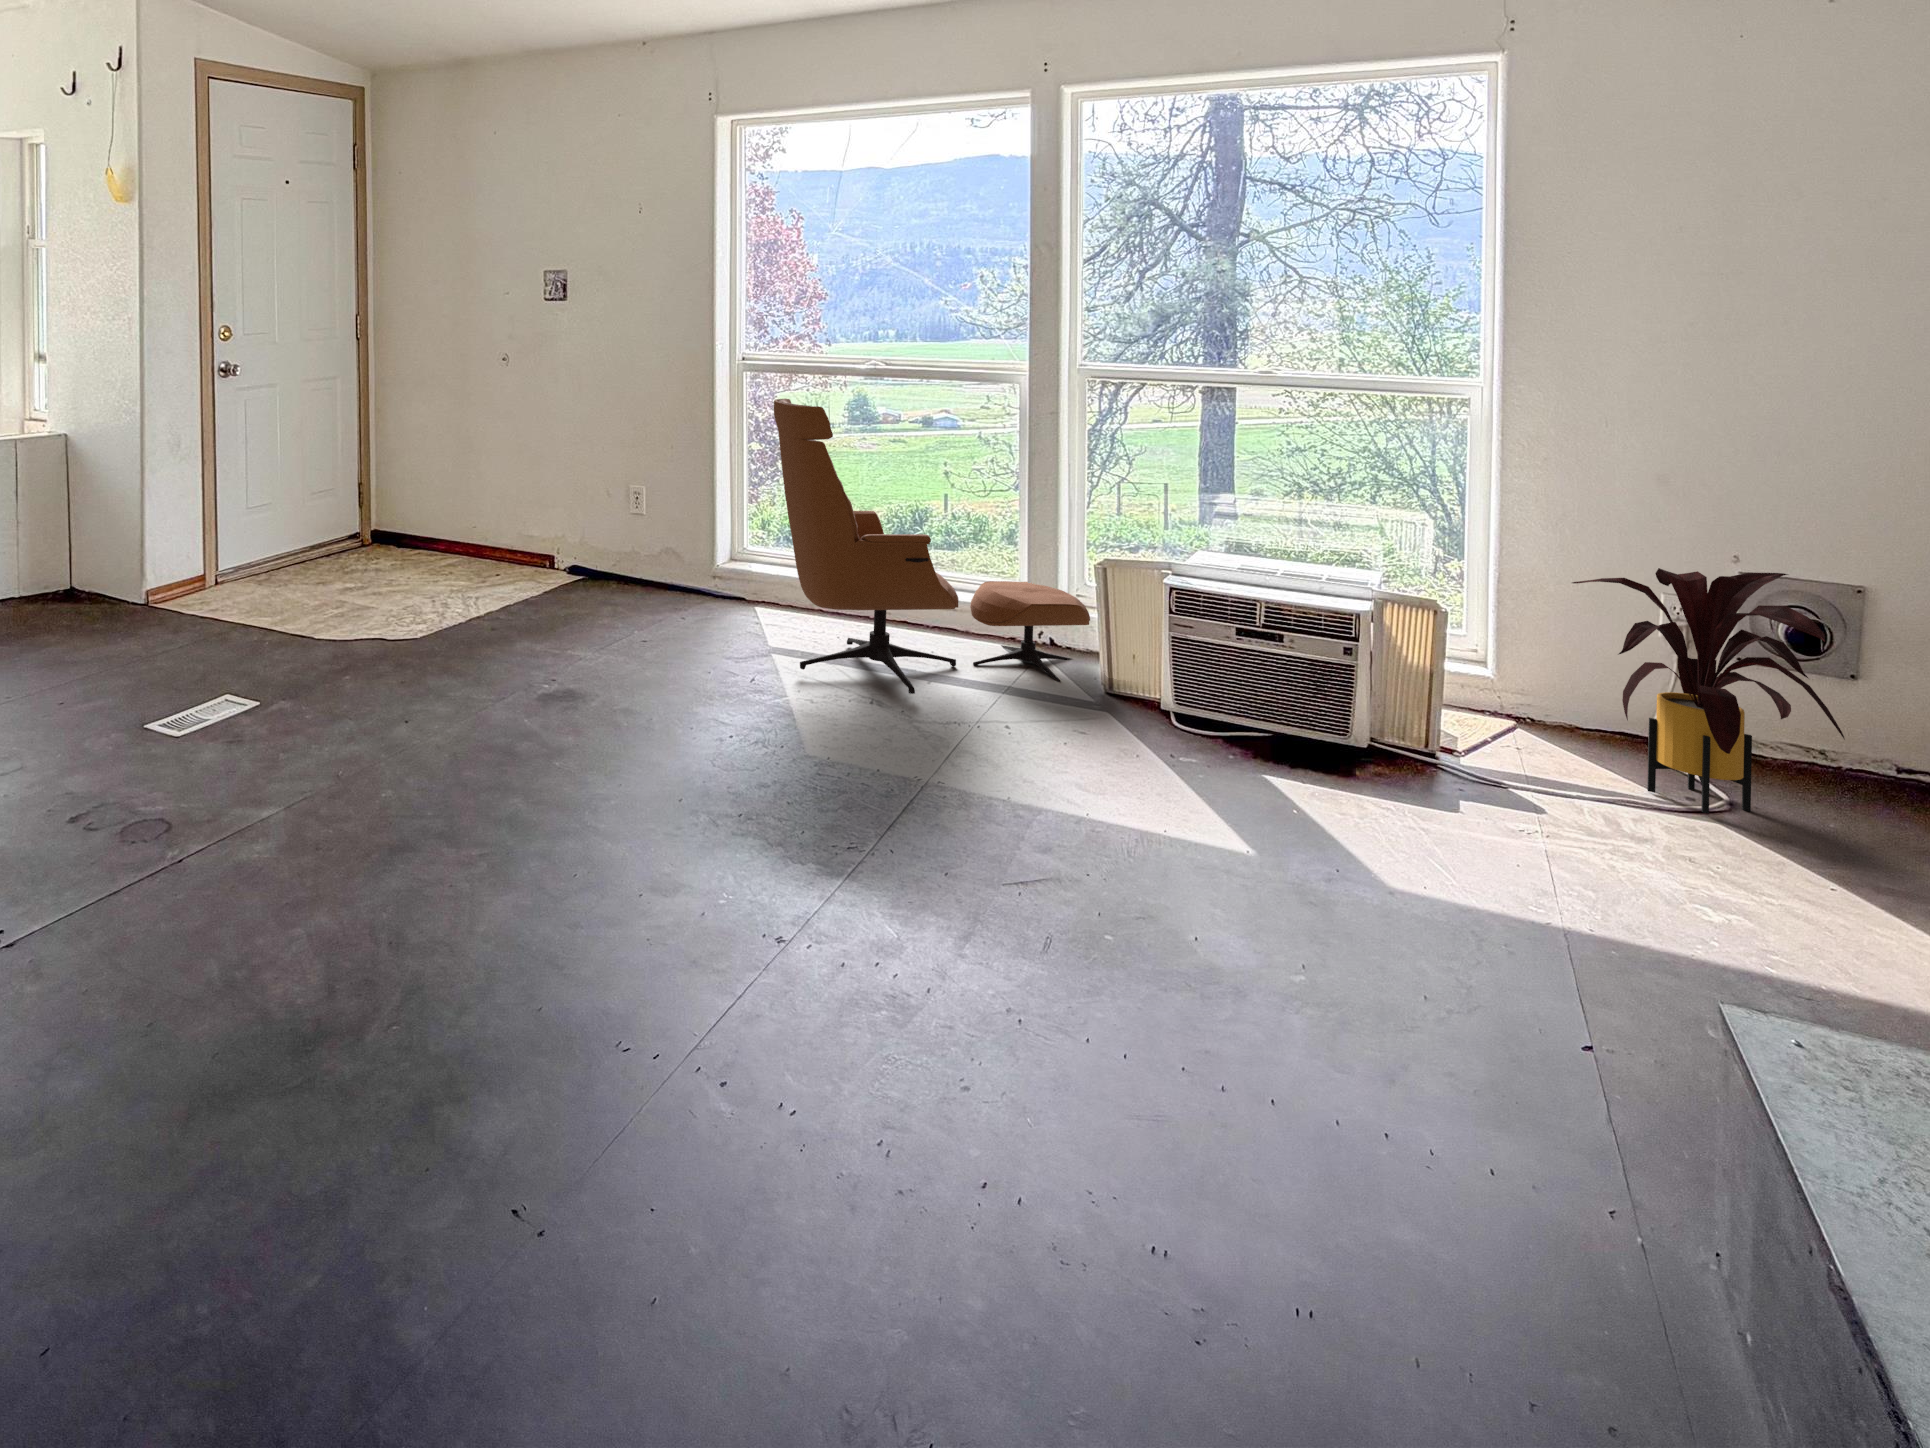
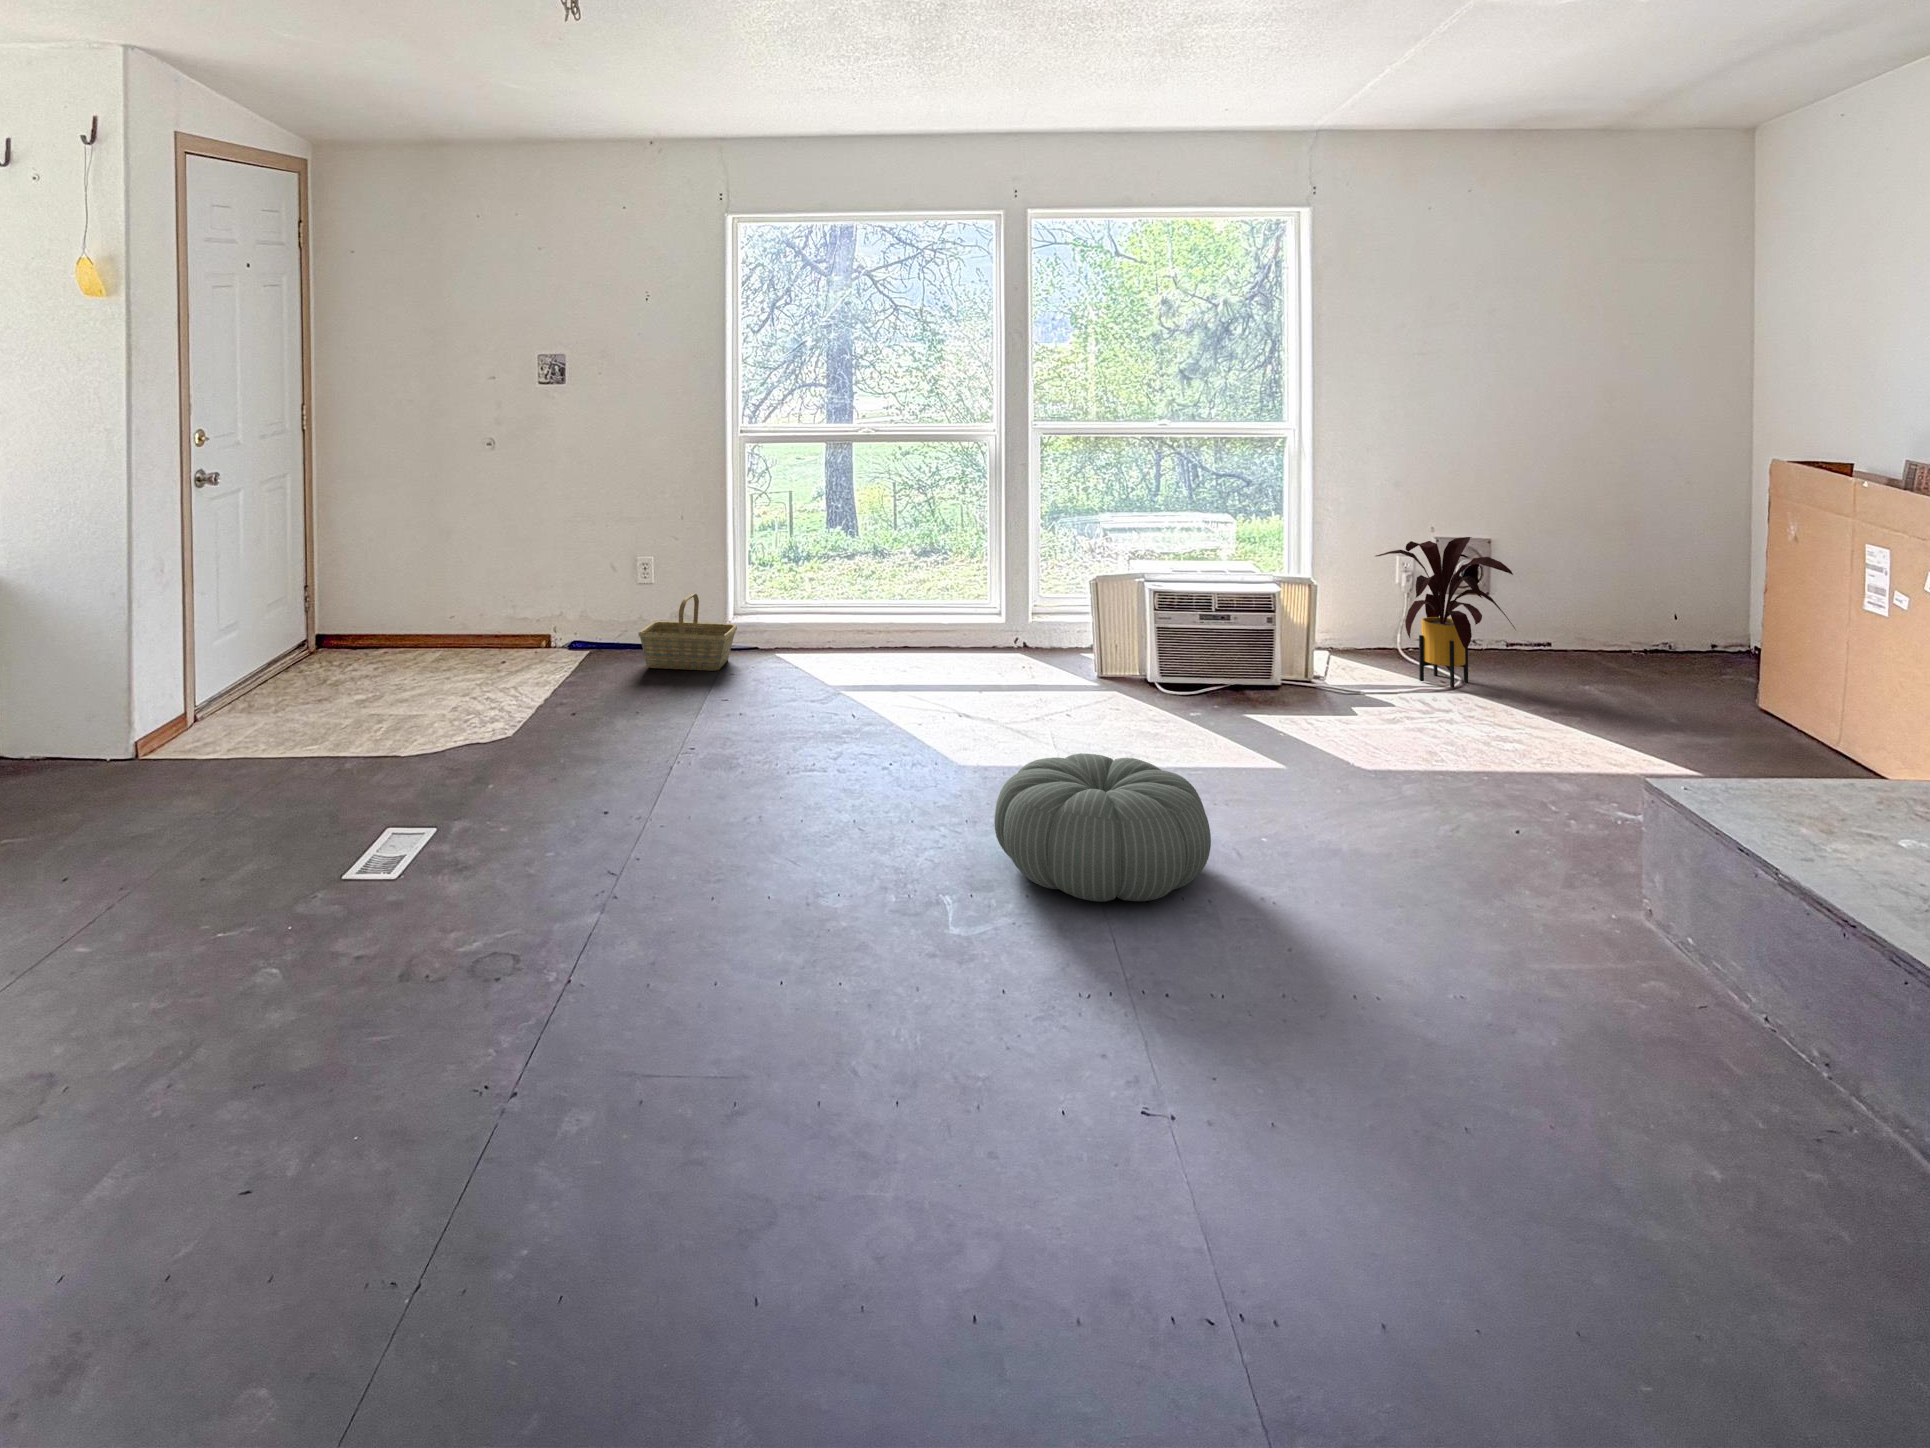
lounge chair: present [774,398,1090,694] -> none [846,469,1071,704]
basket: none [607,527,712,611] -> present [638,594,737,671]
pouf: none [692,761,989,982] -> present [994,753,1211,902]

